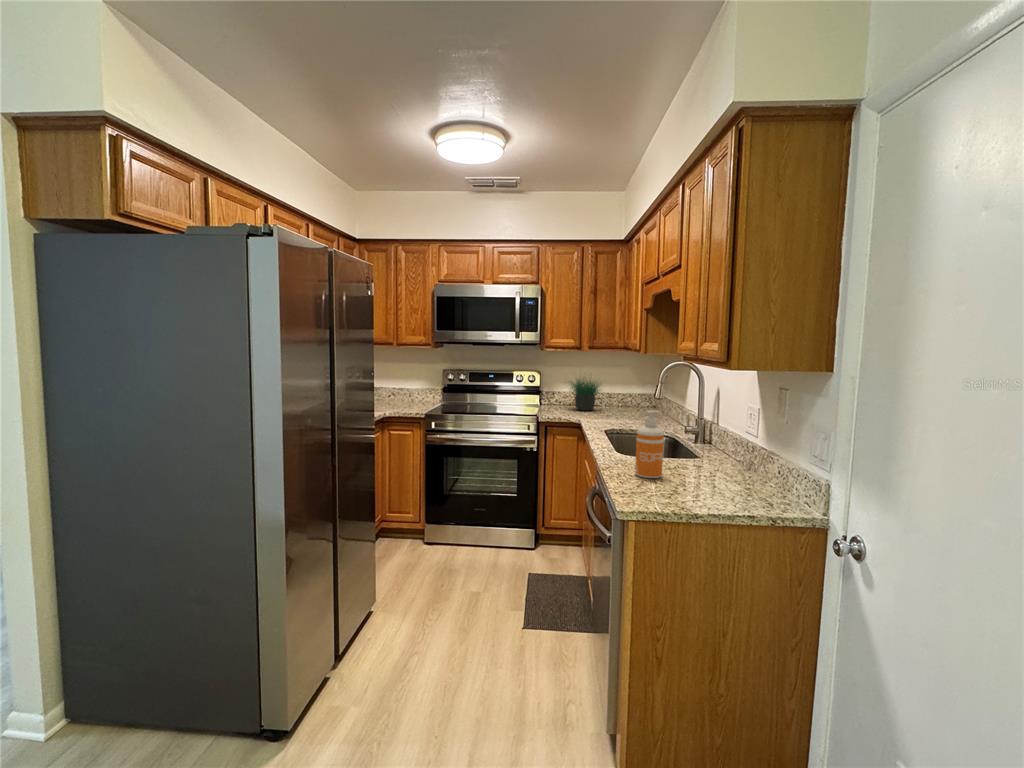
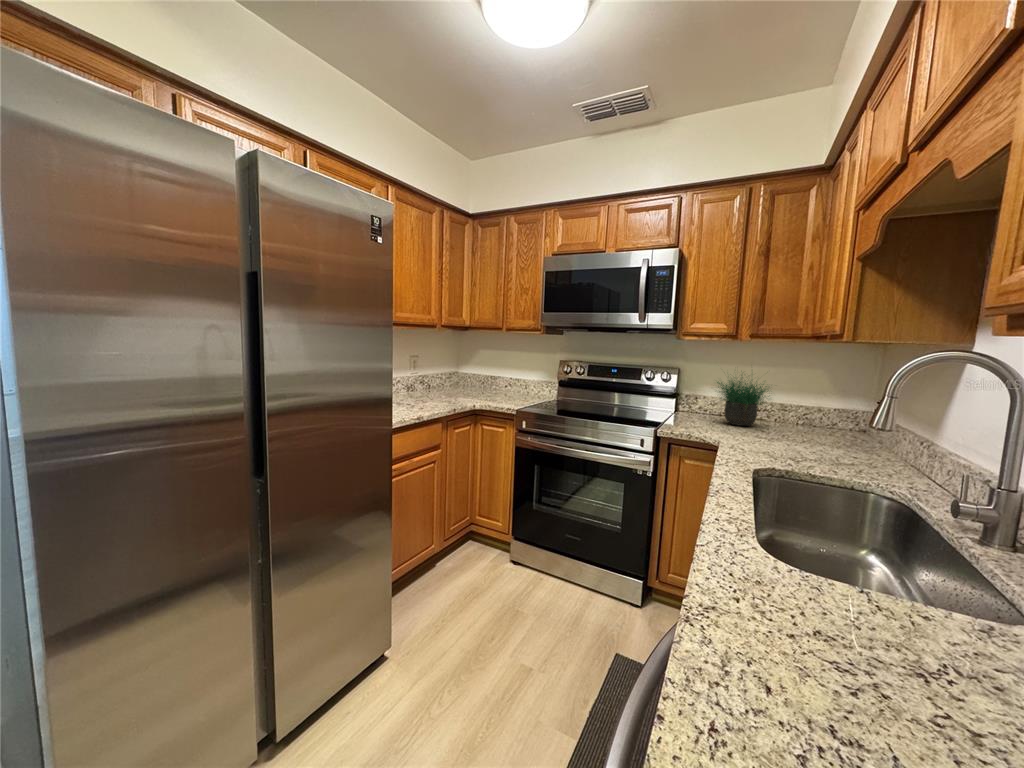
soap dispenser: present [635,411,664,478] -> none [773,474,899,717]

